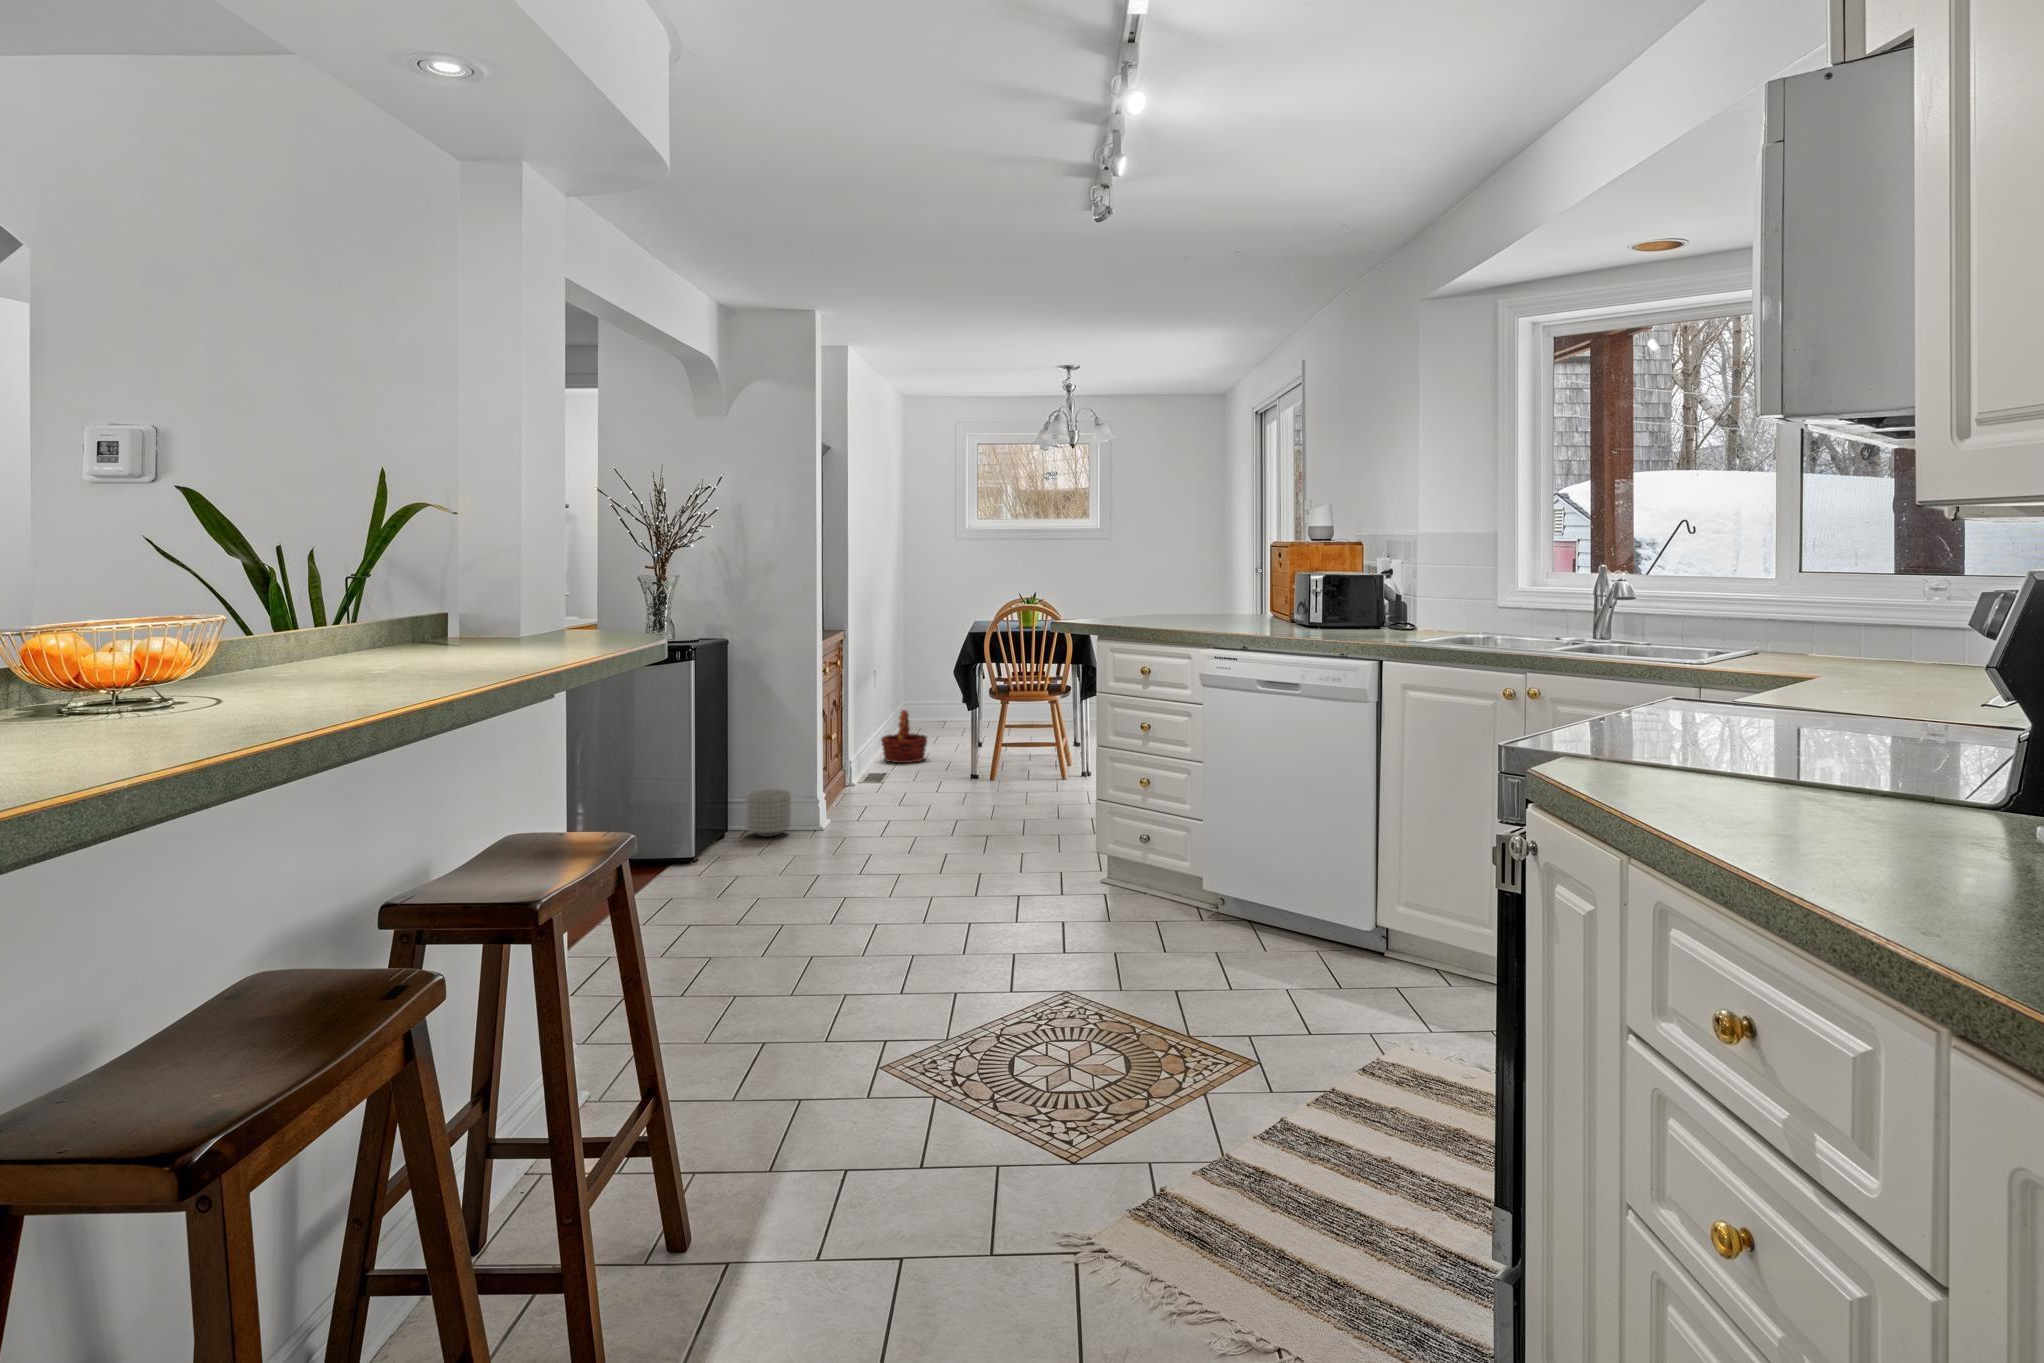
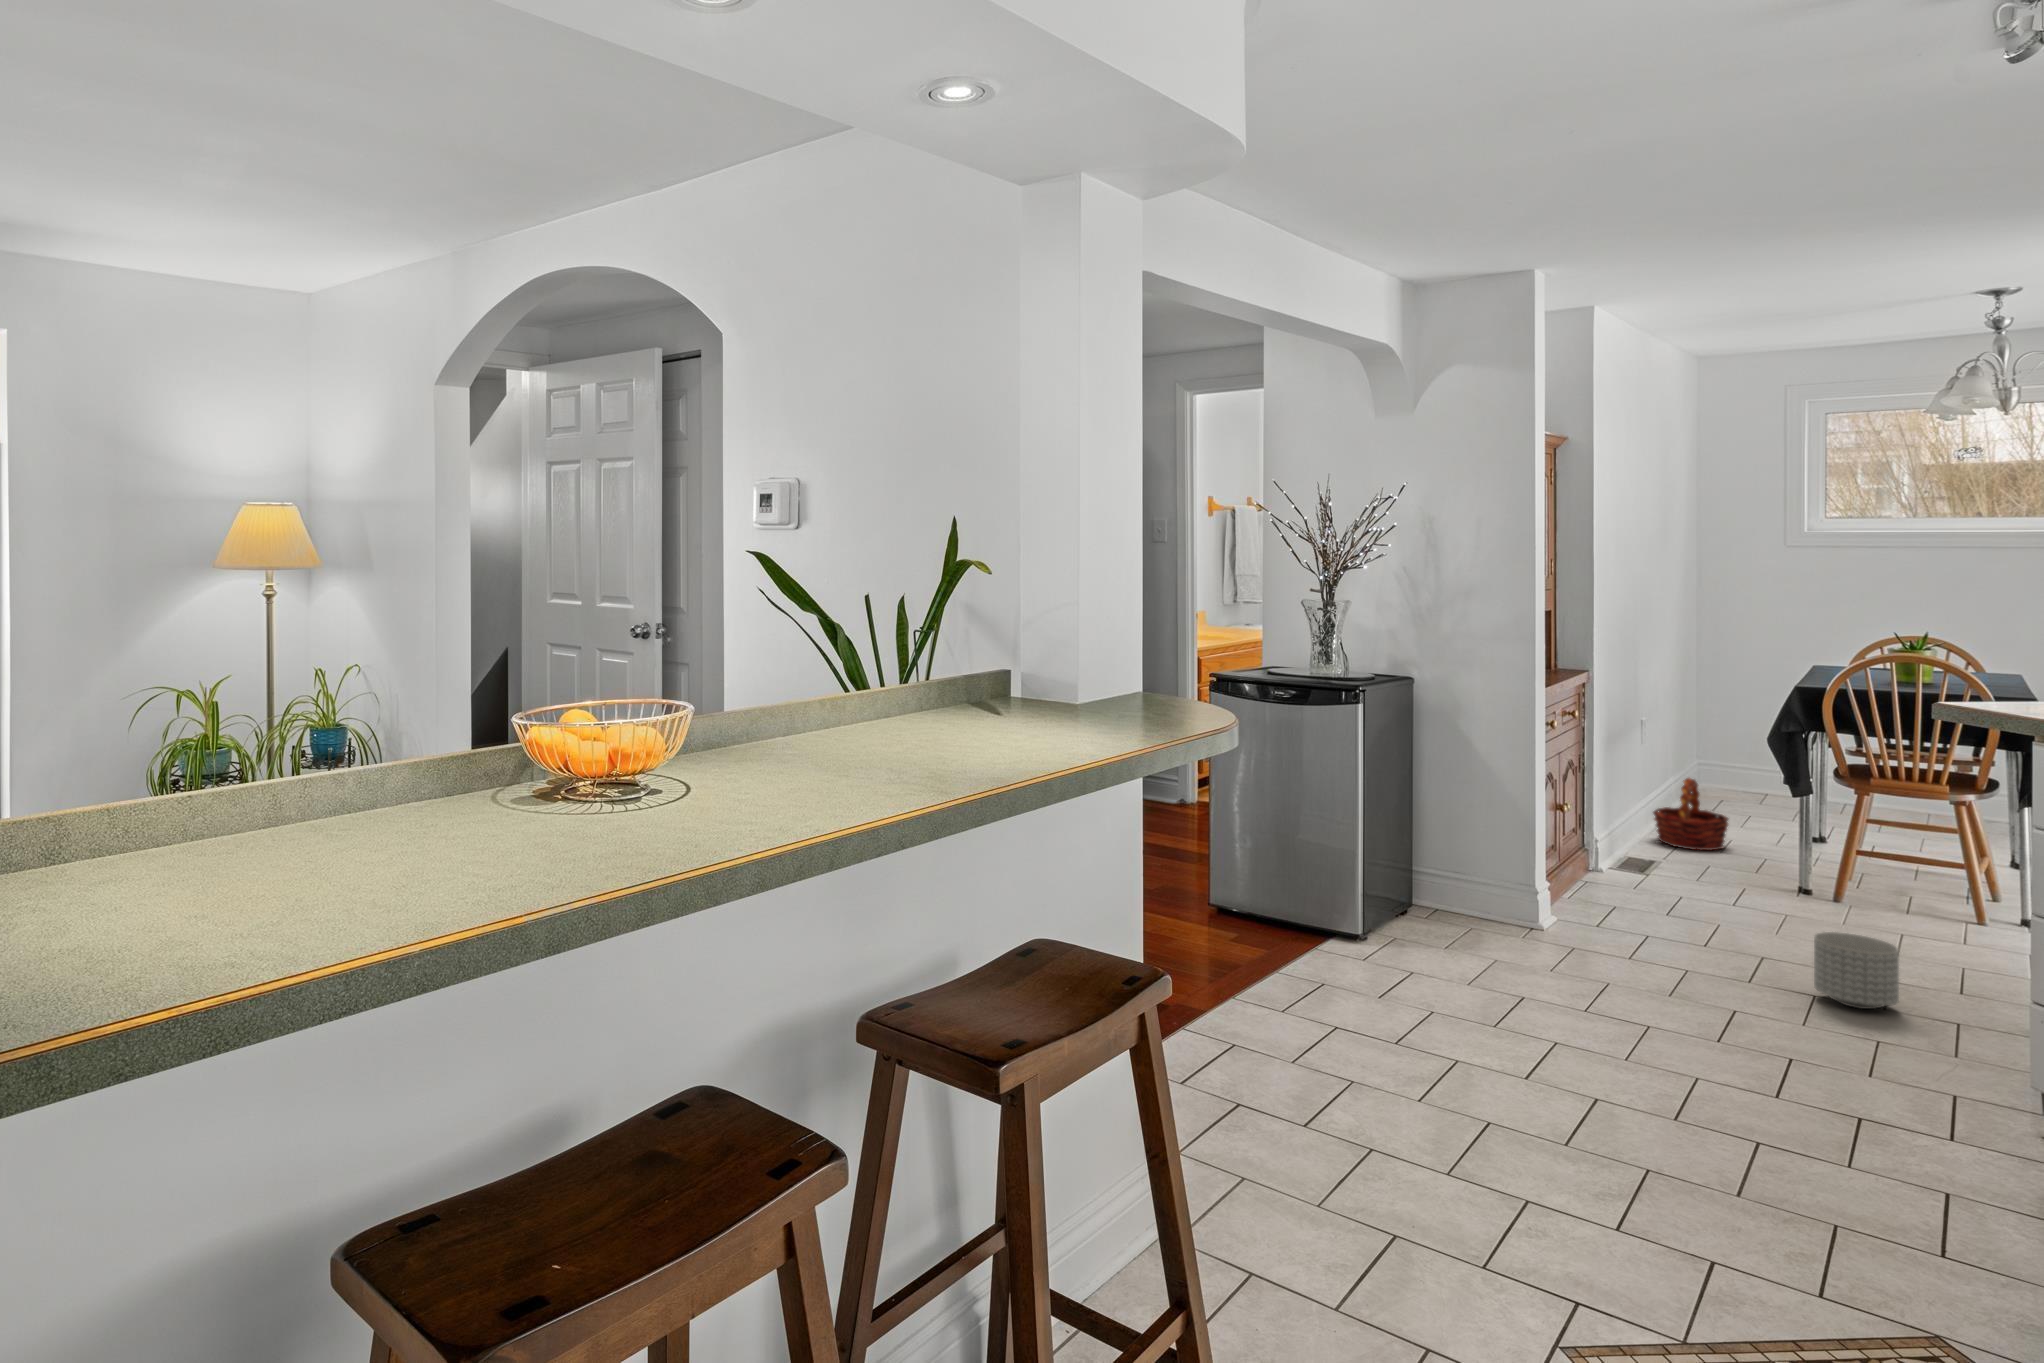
planter: present [746,789,791,837] -> present [1814,932,1899,1009]

